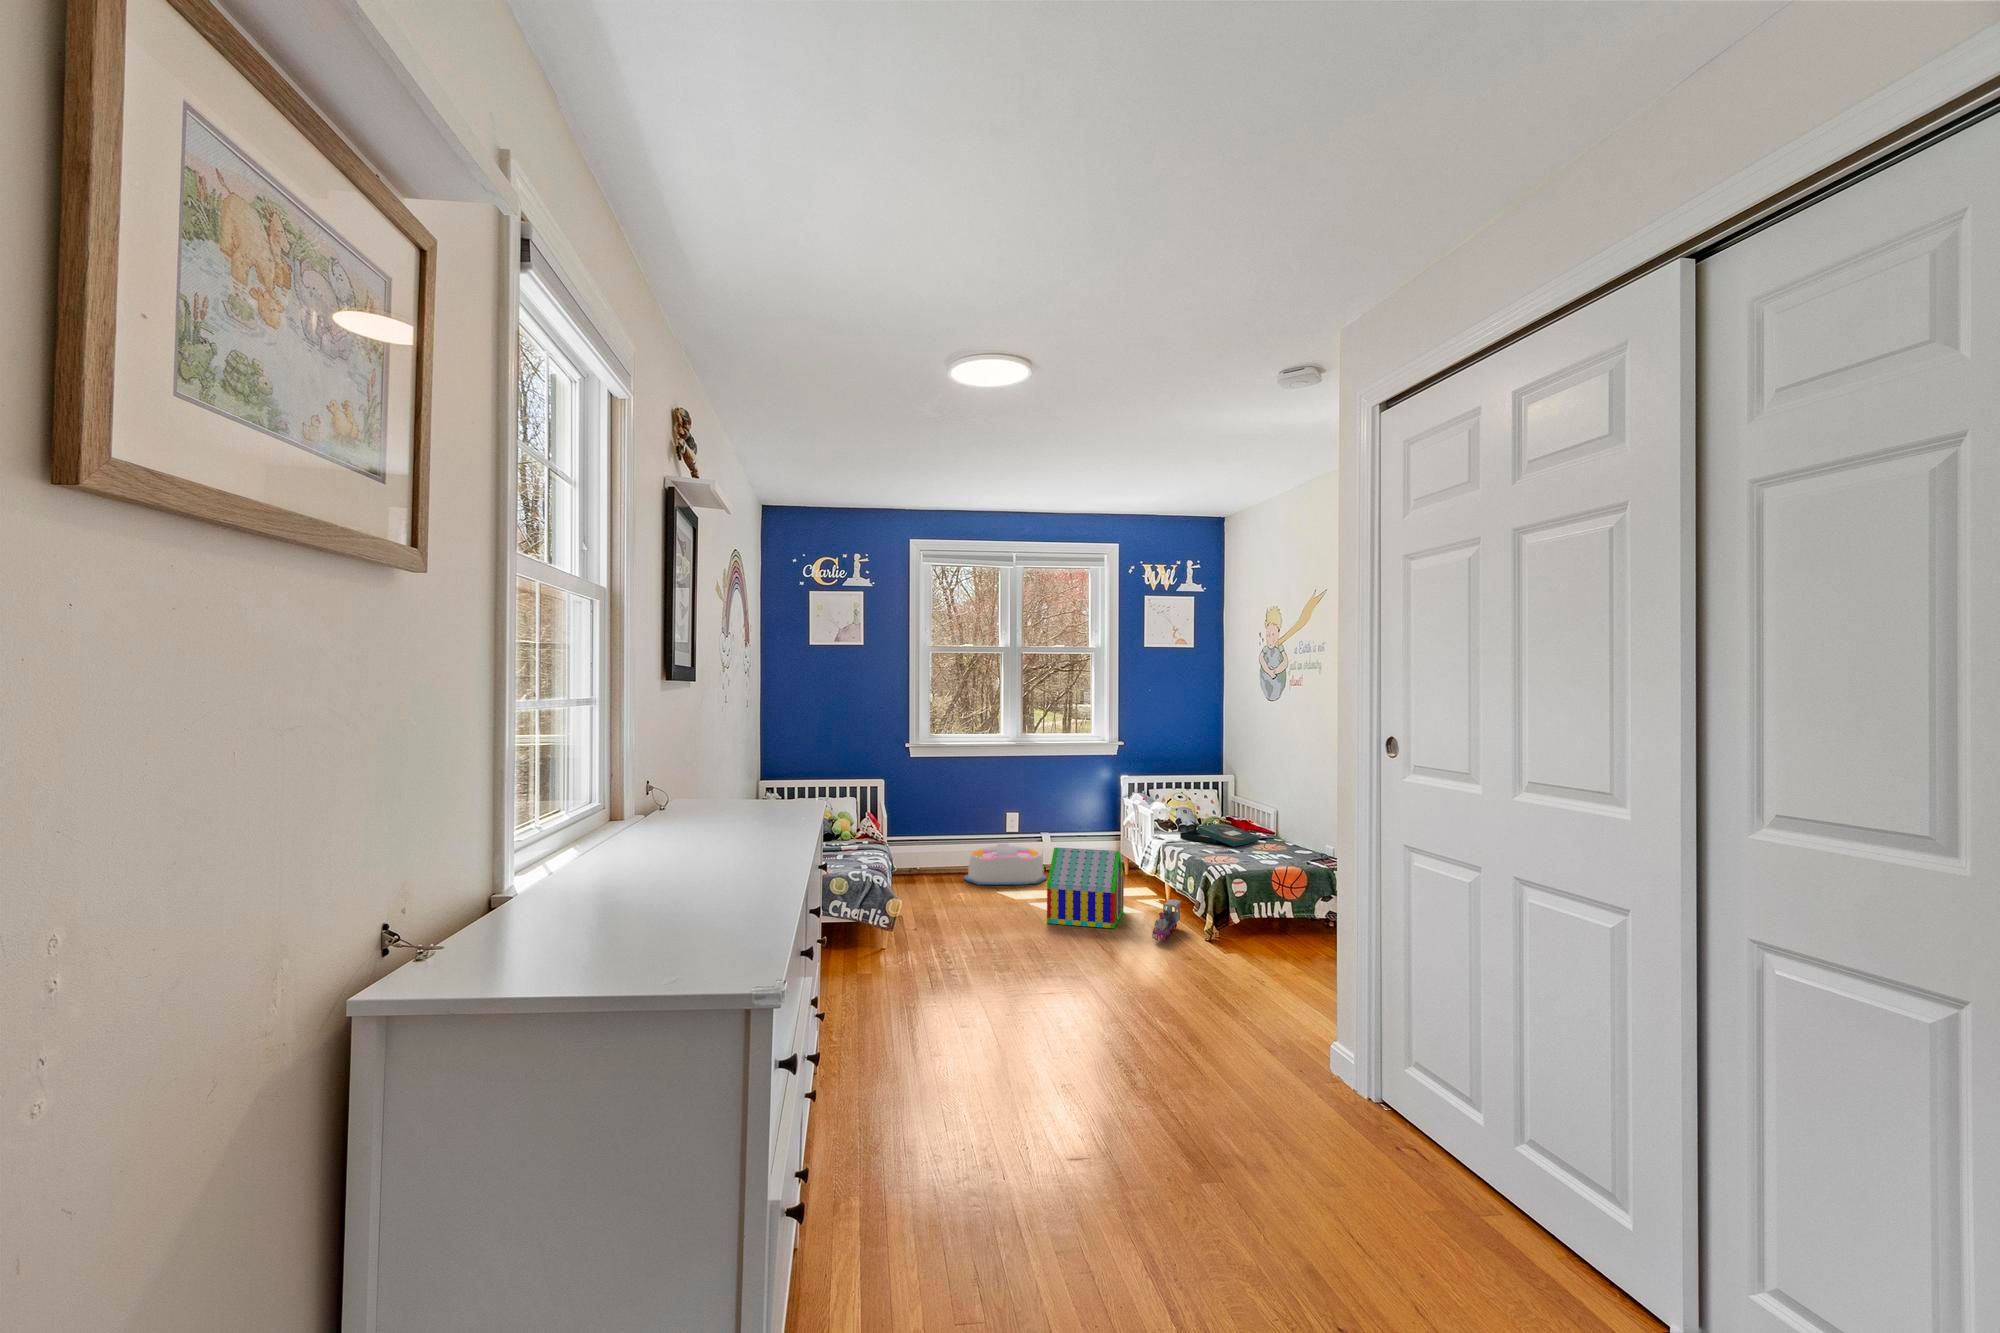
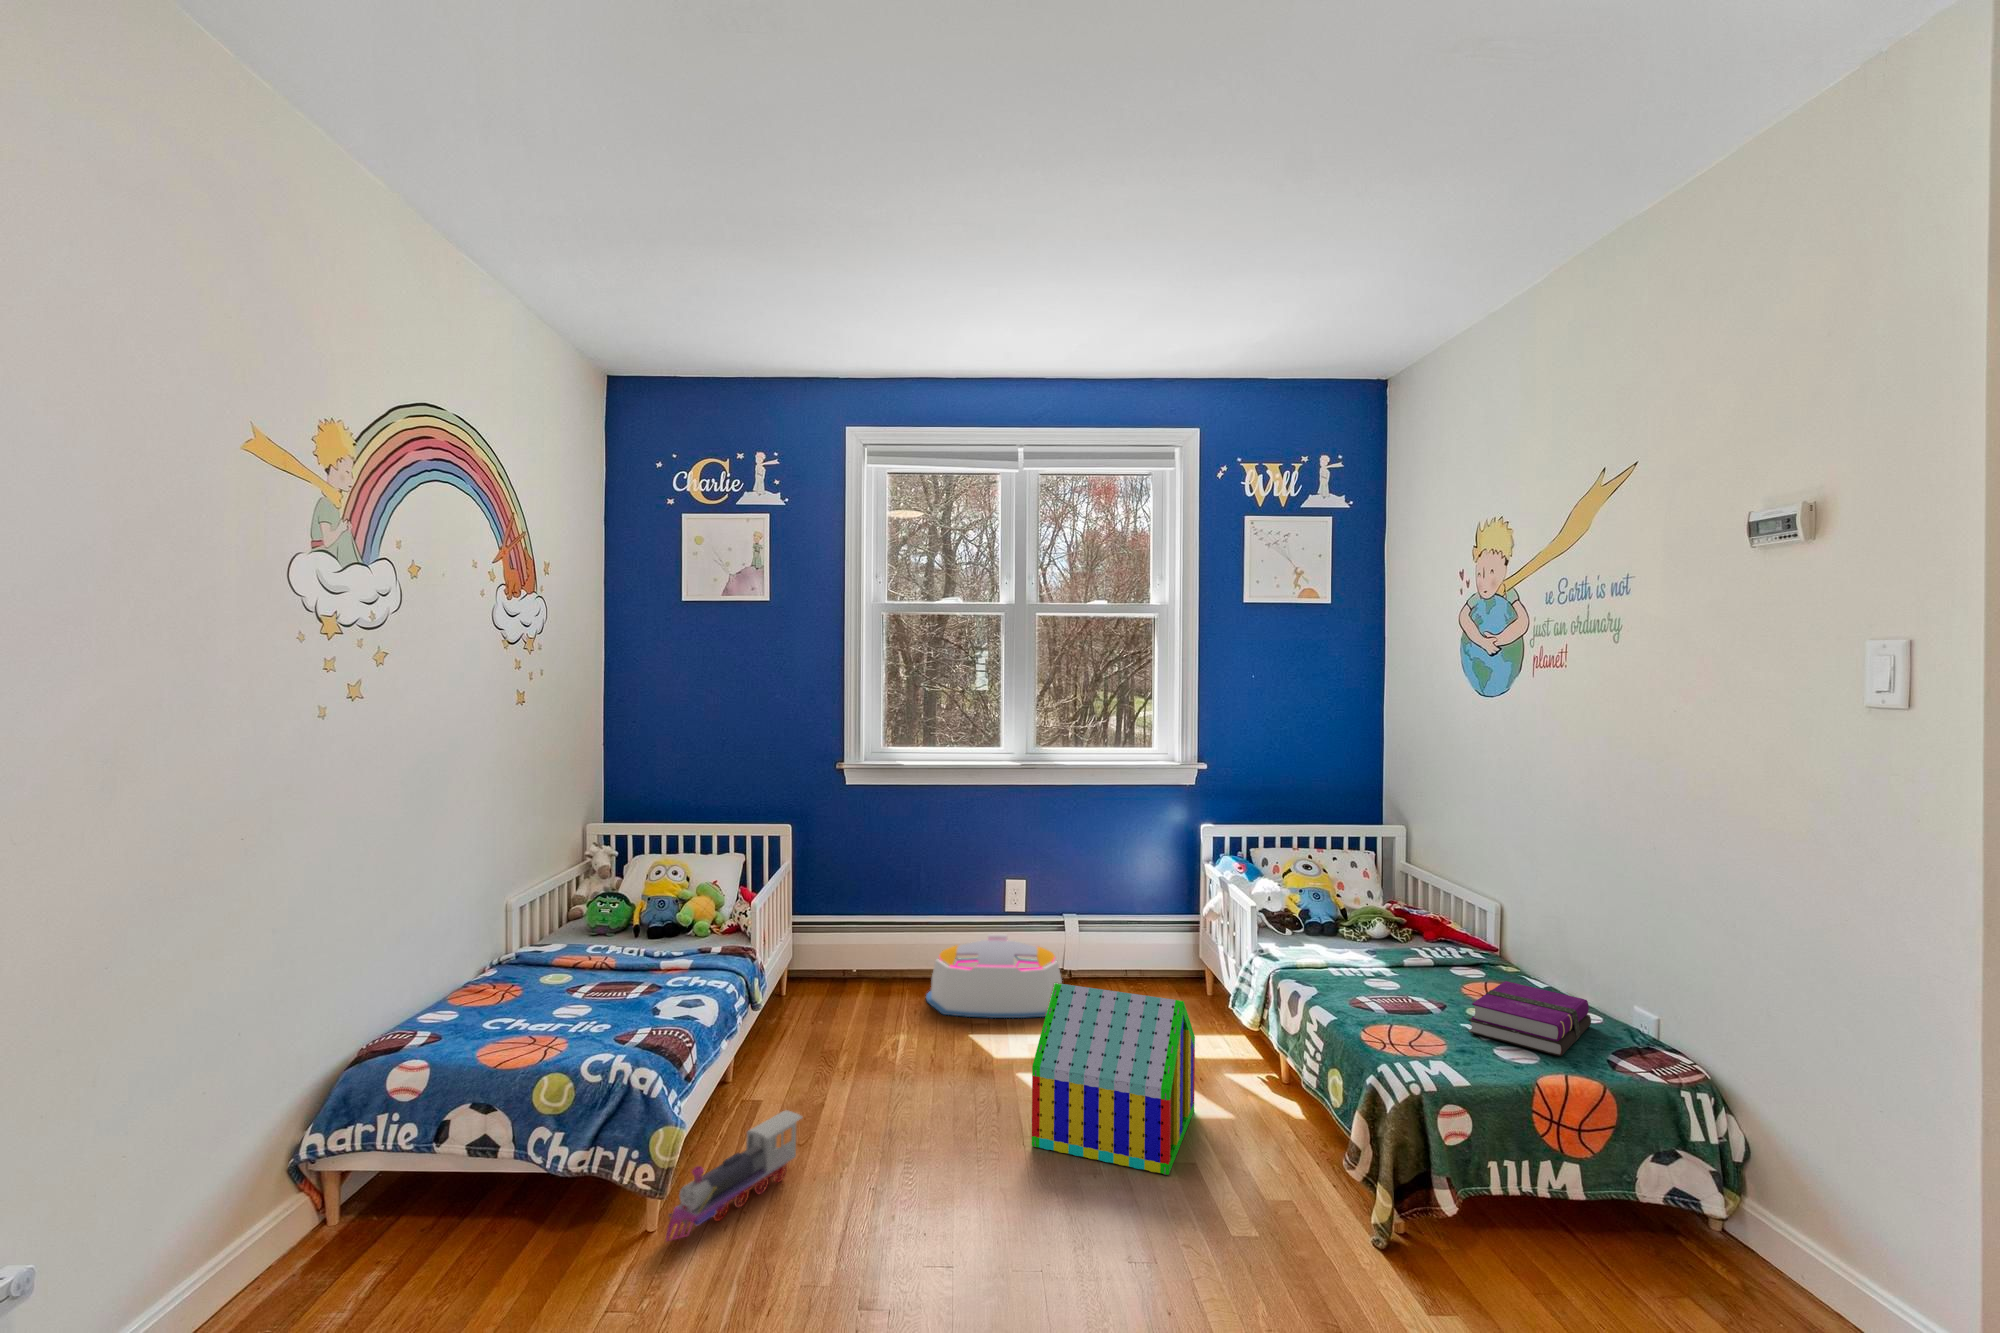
board game: present [1180,822,1259,847] -> none [1309,928,1471,992]
hardback book: none [1251,838,1307,862] -> present [1468,981,1591,1056]
toy train: present [1152,899,1181,941] -> present [666,1111,802,1242]

